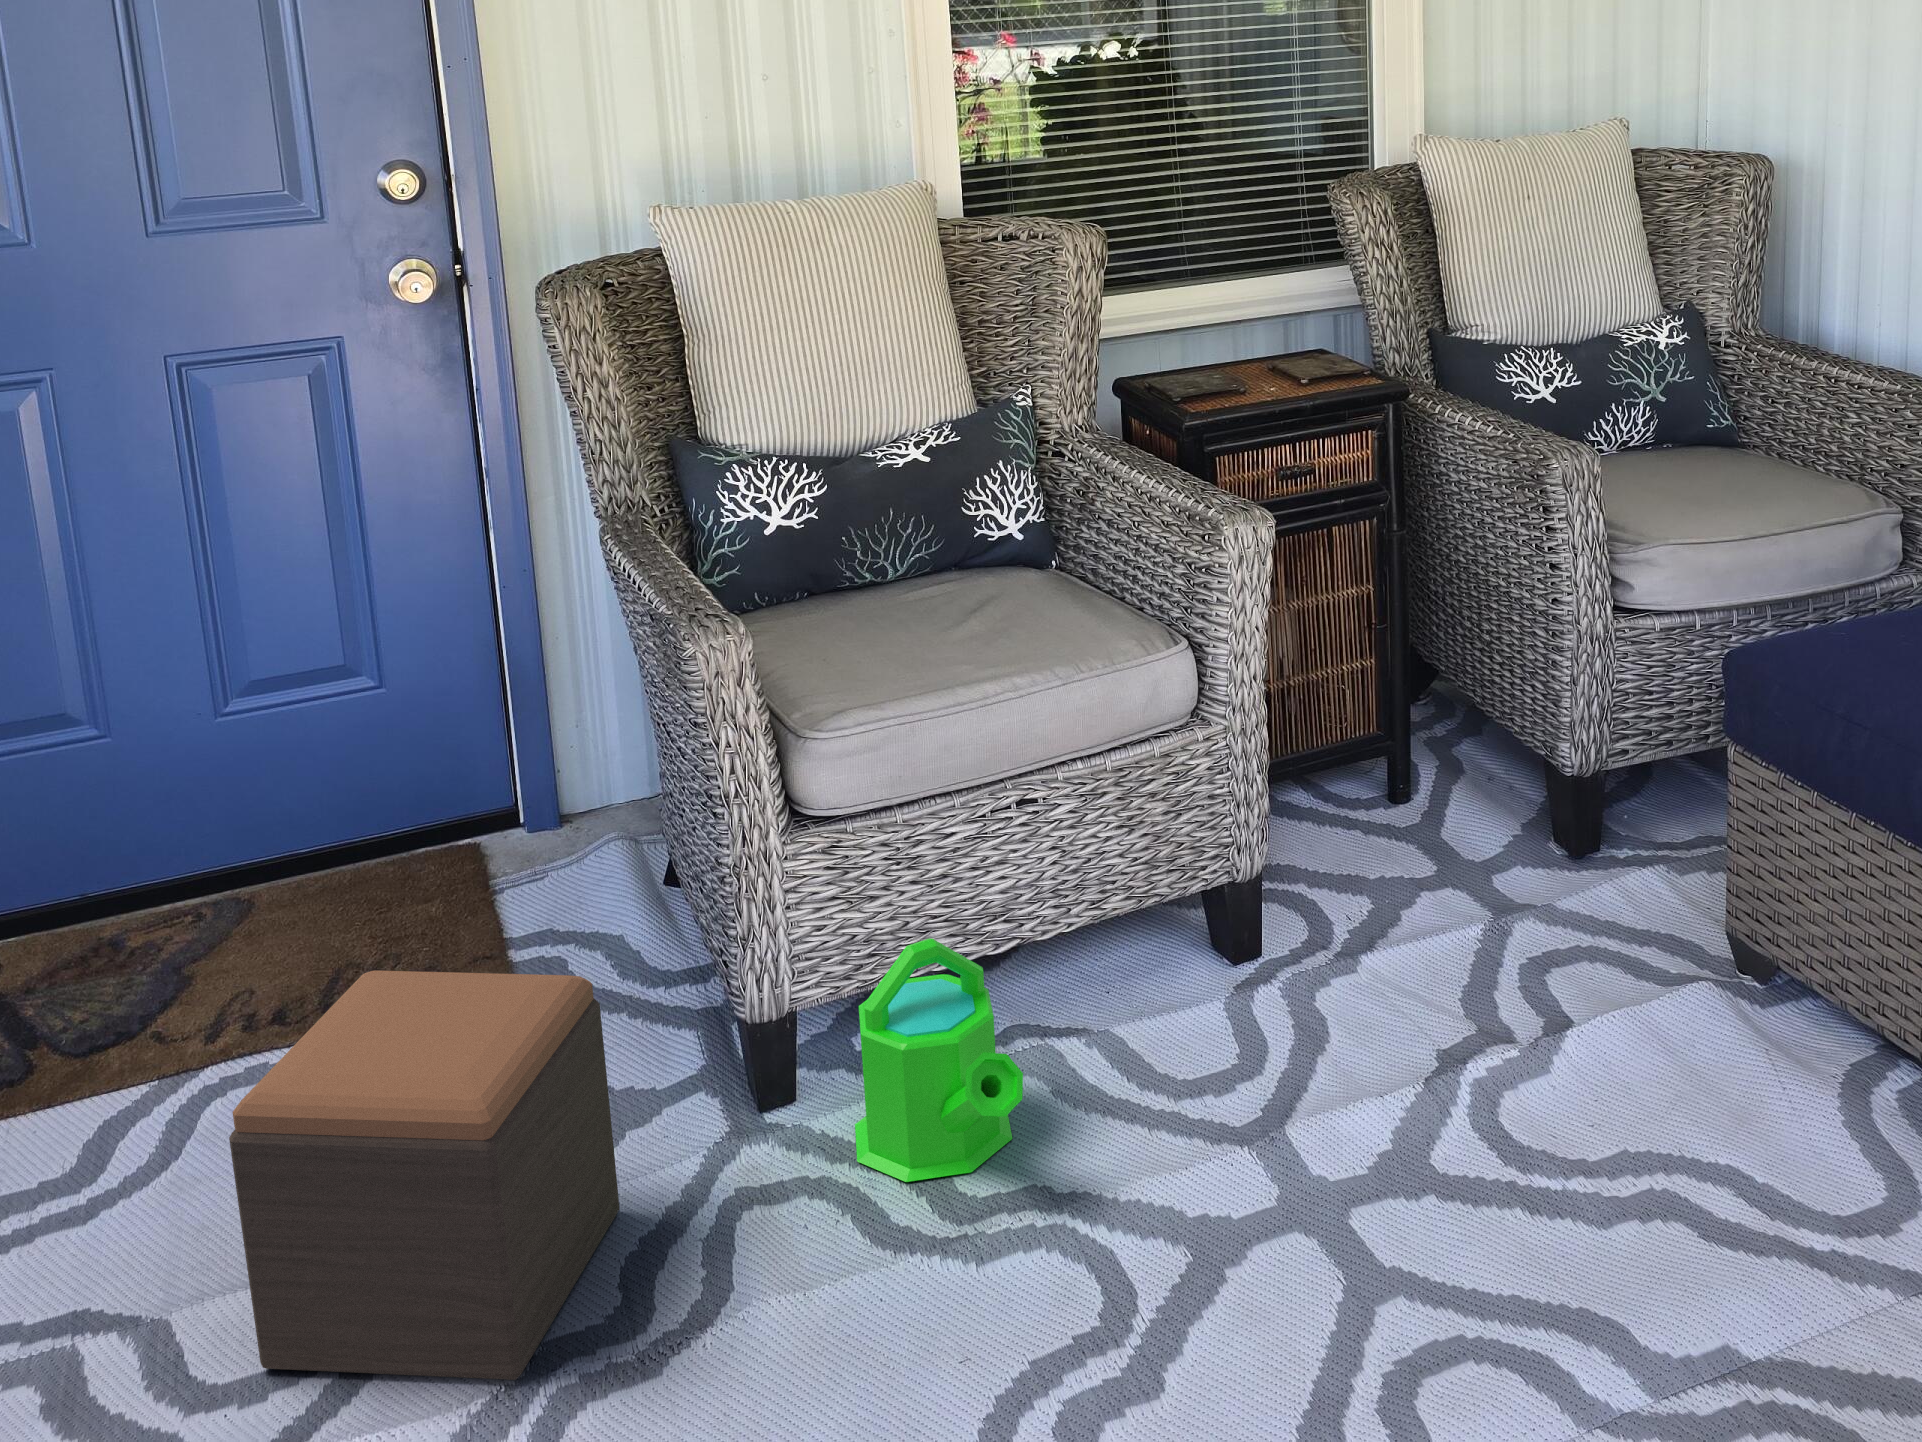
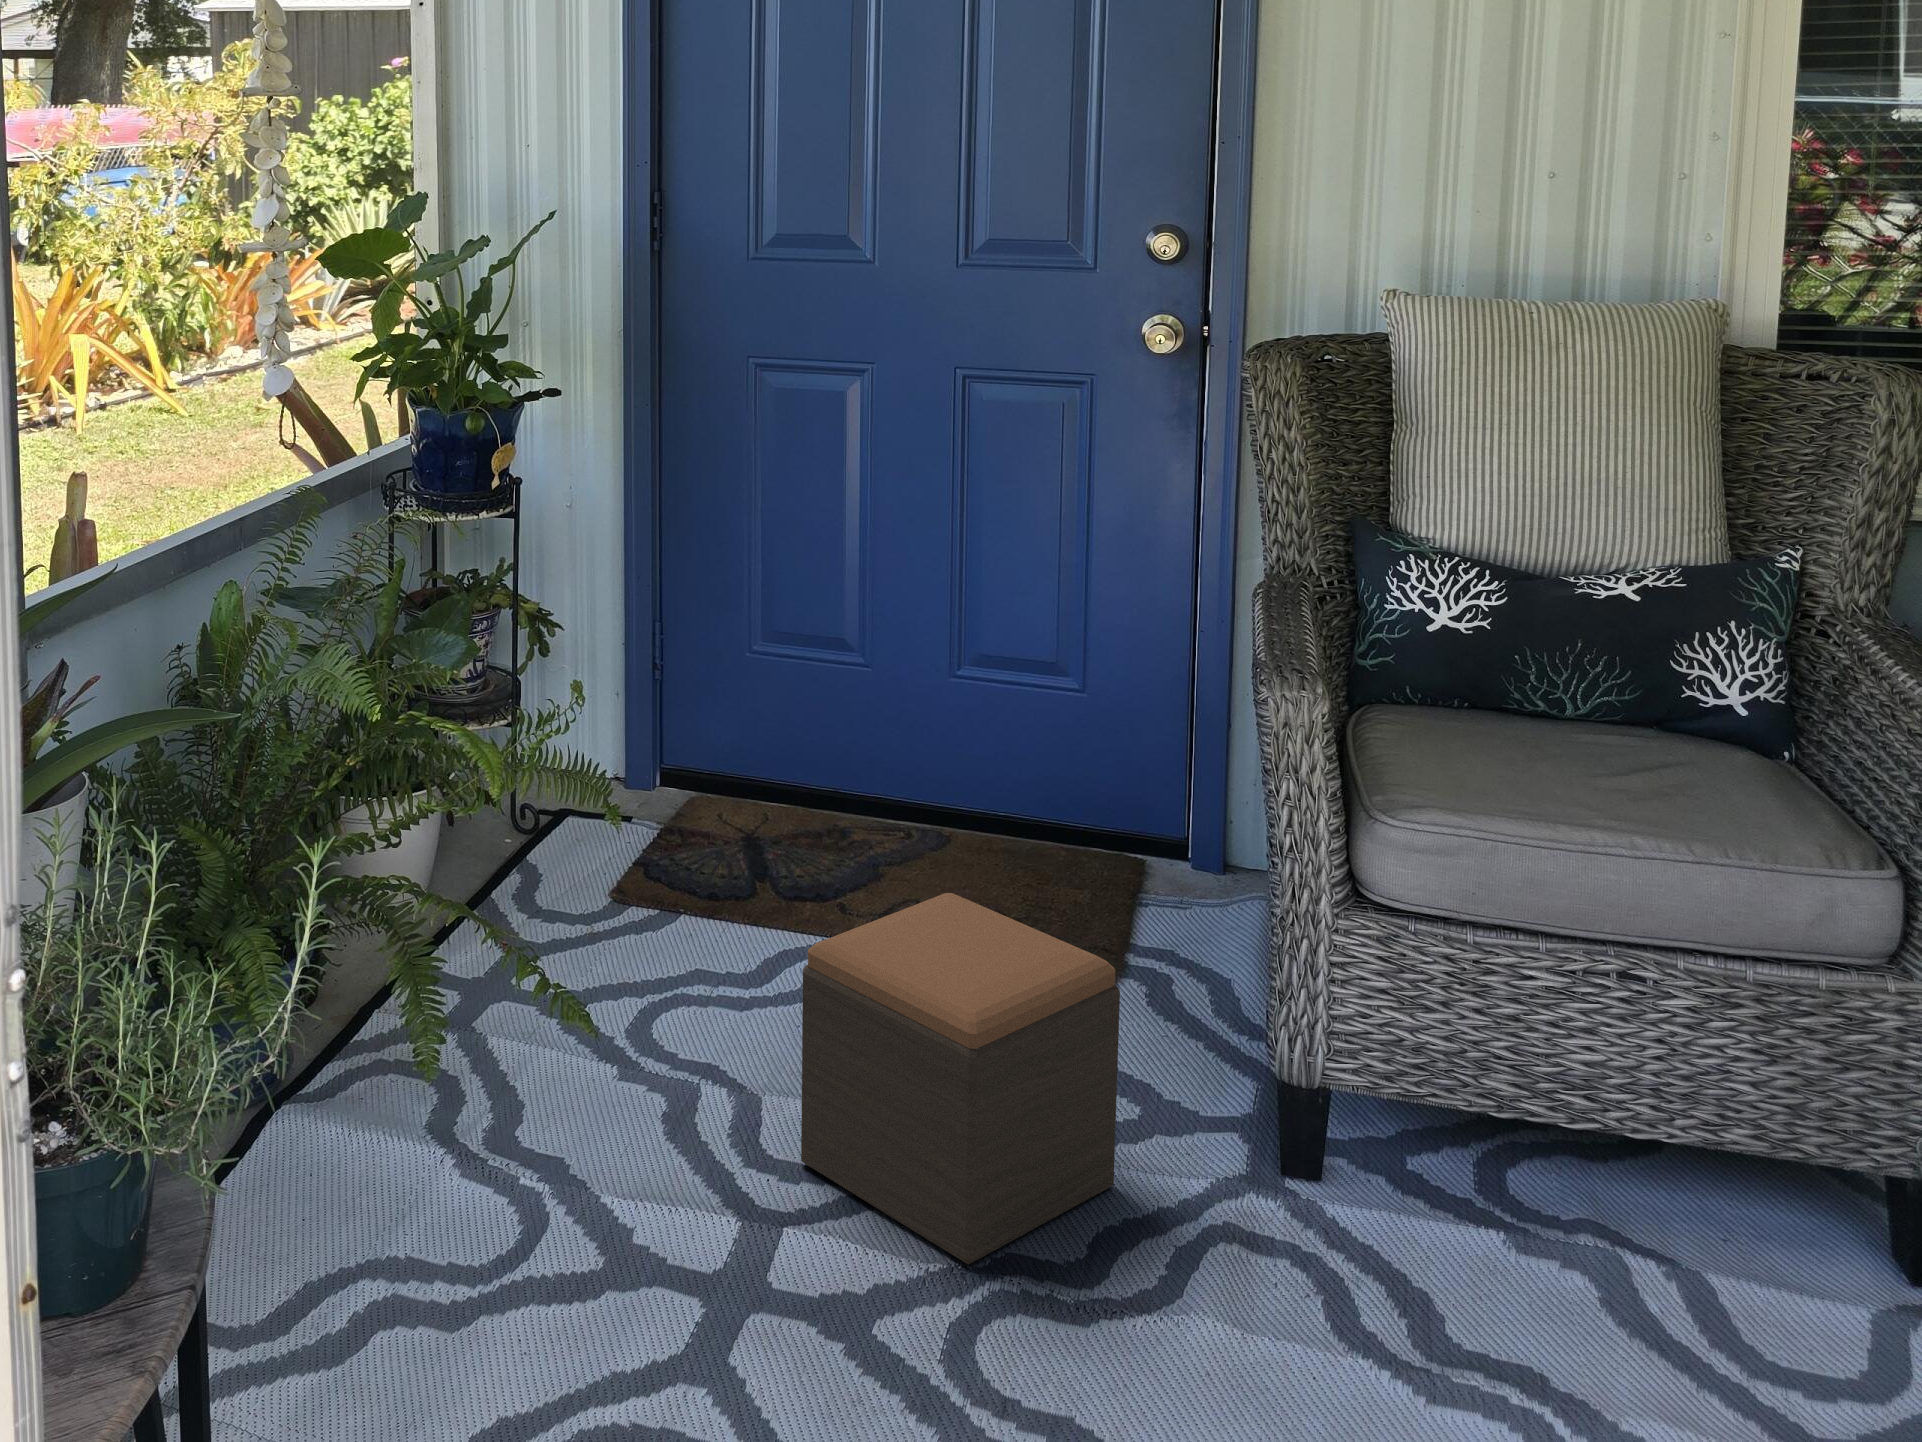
watering can: present [855,939,1023,1182] -> none [1348,1063,1535,1317]

